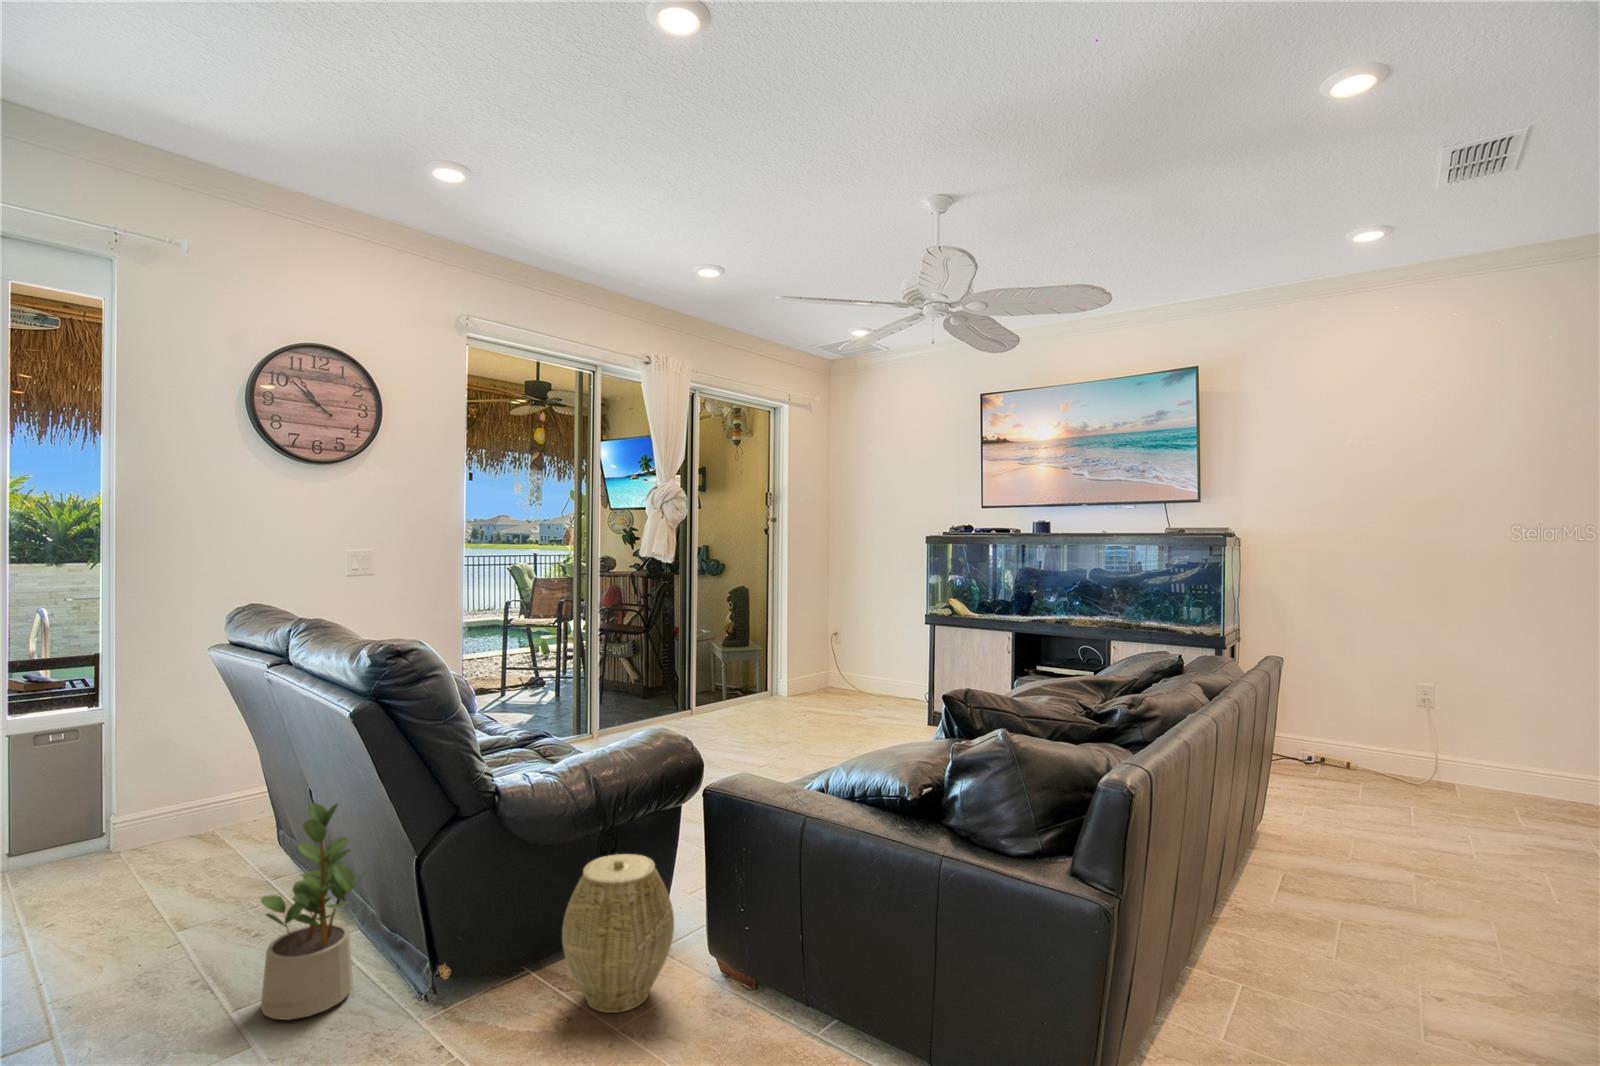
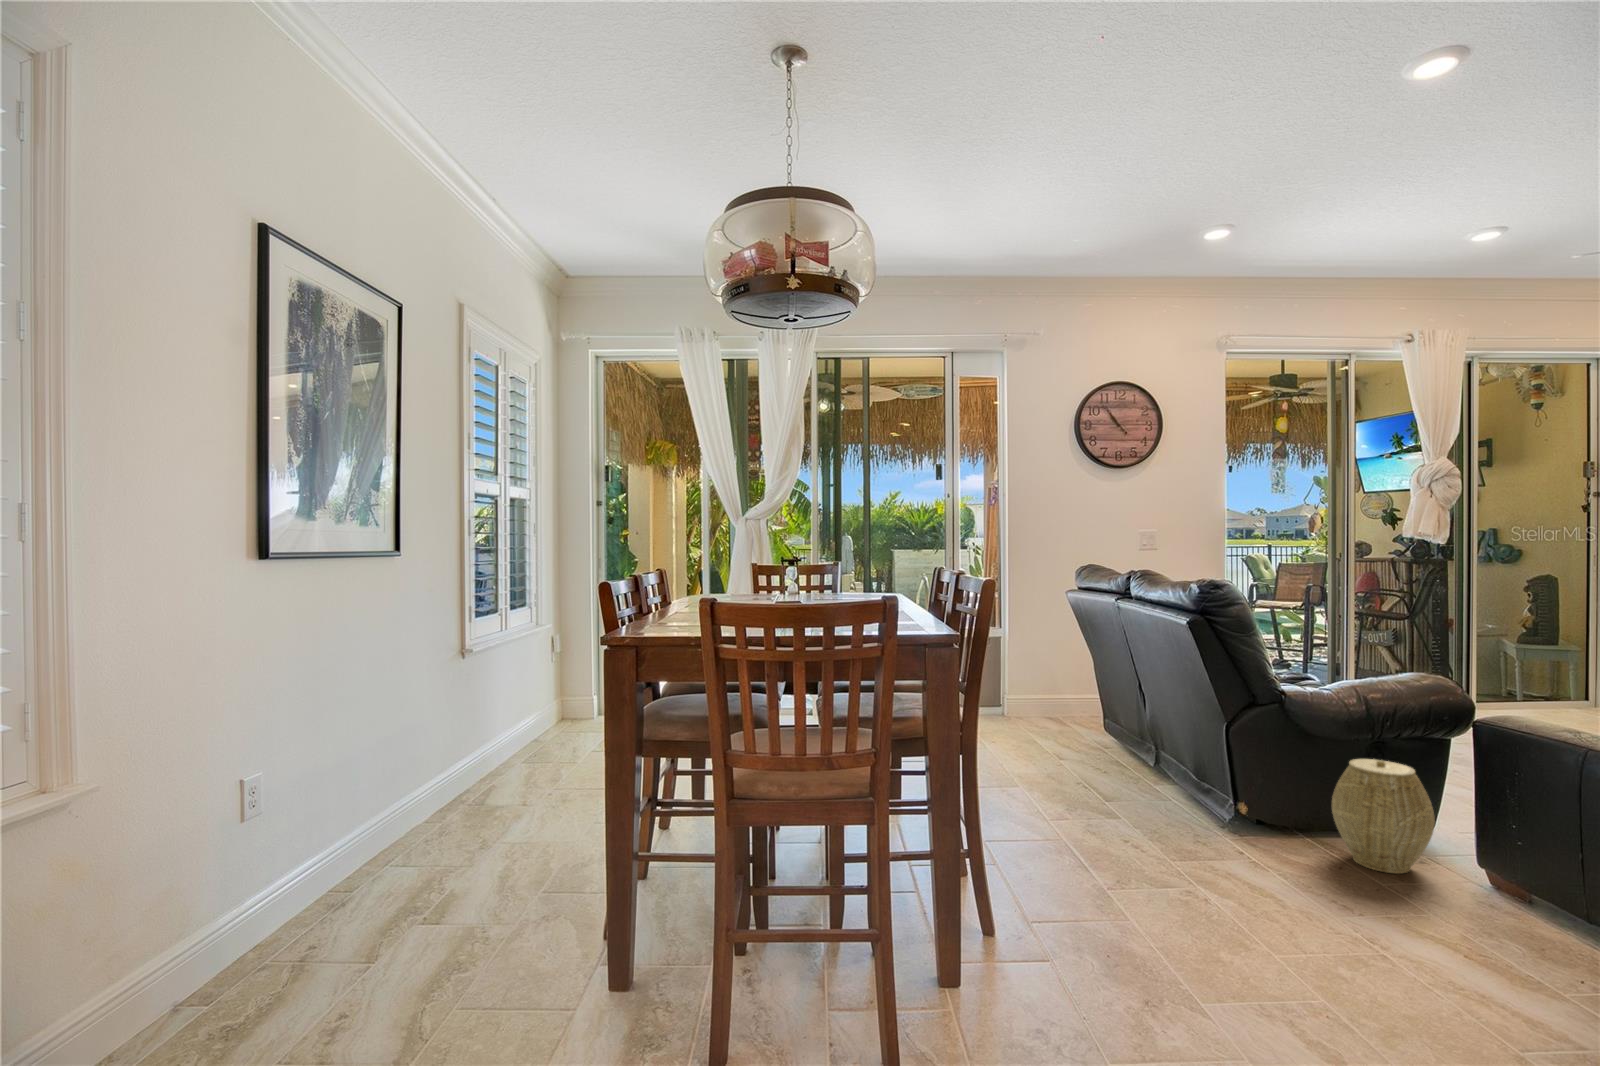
potted plant: present [261,803,367,1020] -> none [1120,684,1186,813]

